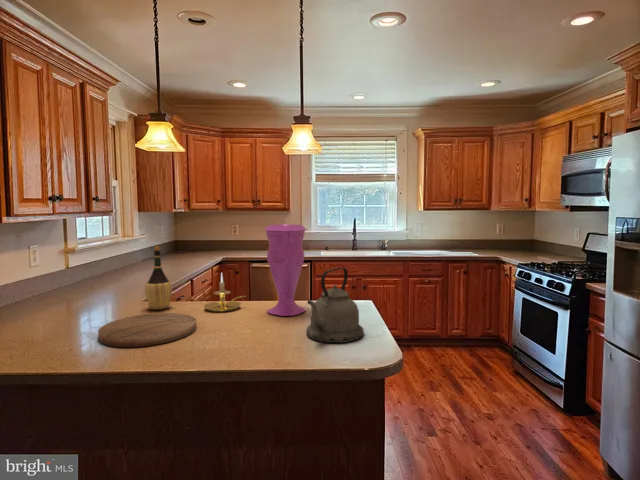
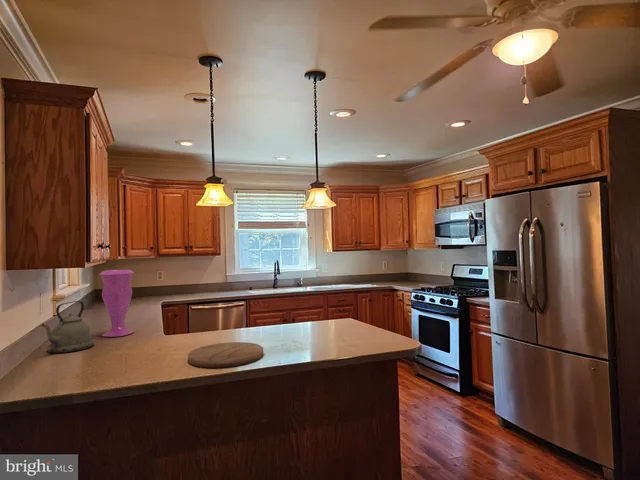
vase: present [264,224,307,316] -> present [99,270,134,337]
wine bottle: present [145,246,172,310] -> none [186,289,208,344]
kettle: present [306,268,364,343] -> present [42,301,94,353]
candle holder: present [204,273,245,312] -> none [238,307,270,340]

